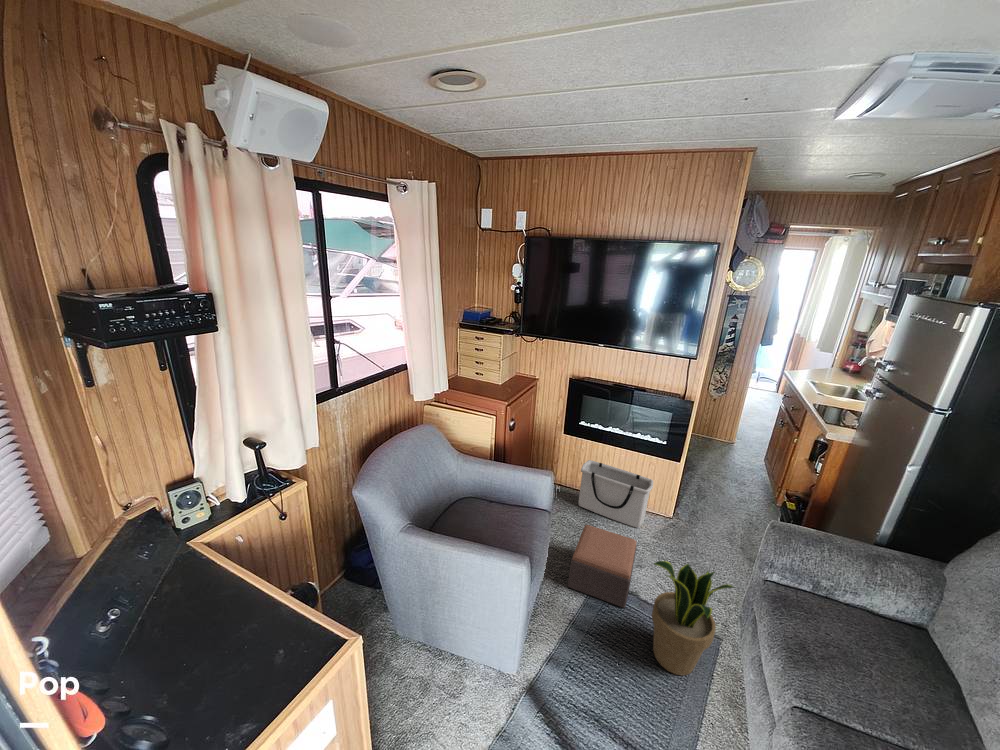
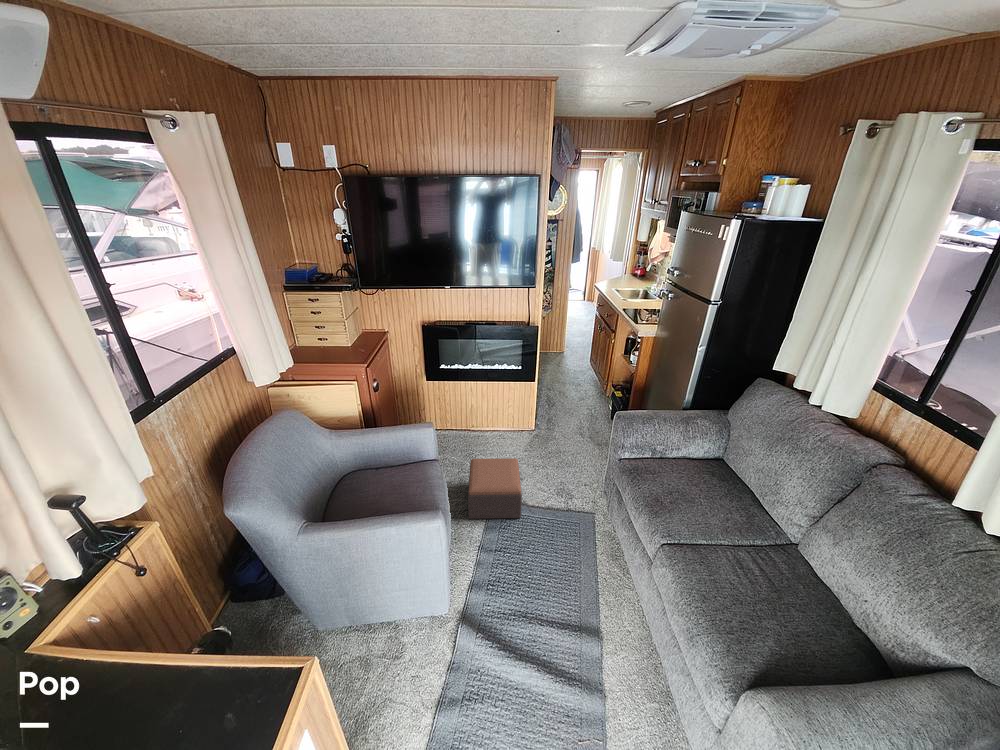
storage bin: present [578,460,653,528] -> none [453,398,519,446]
potted plant: present [652,561,734,675] -> none [541,467,606,555]

